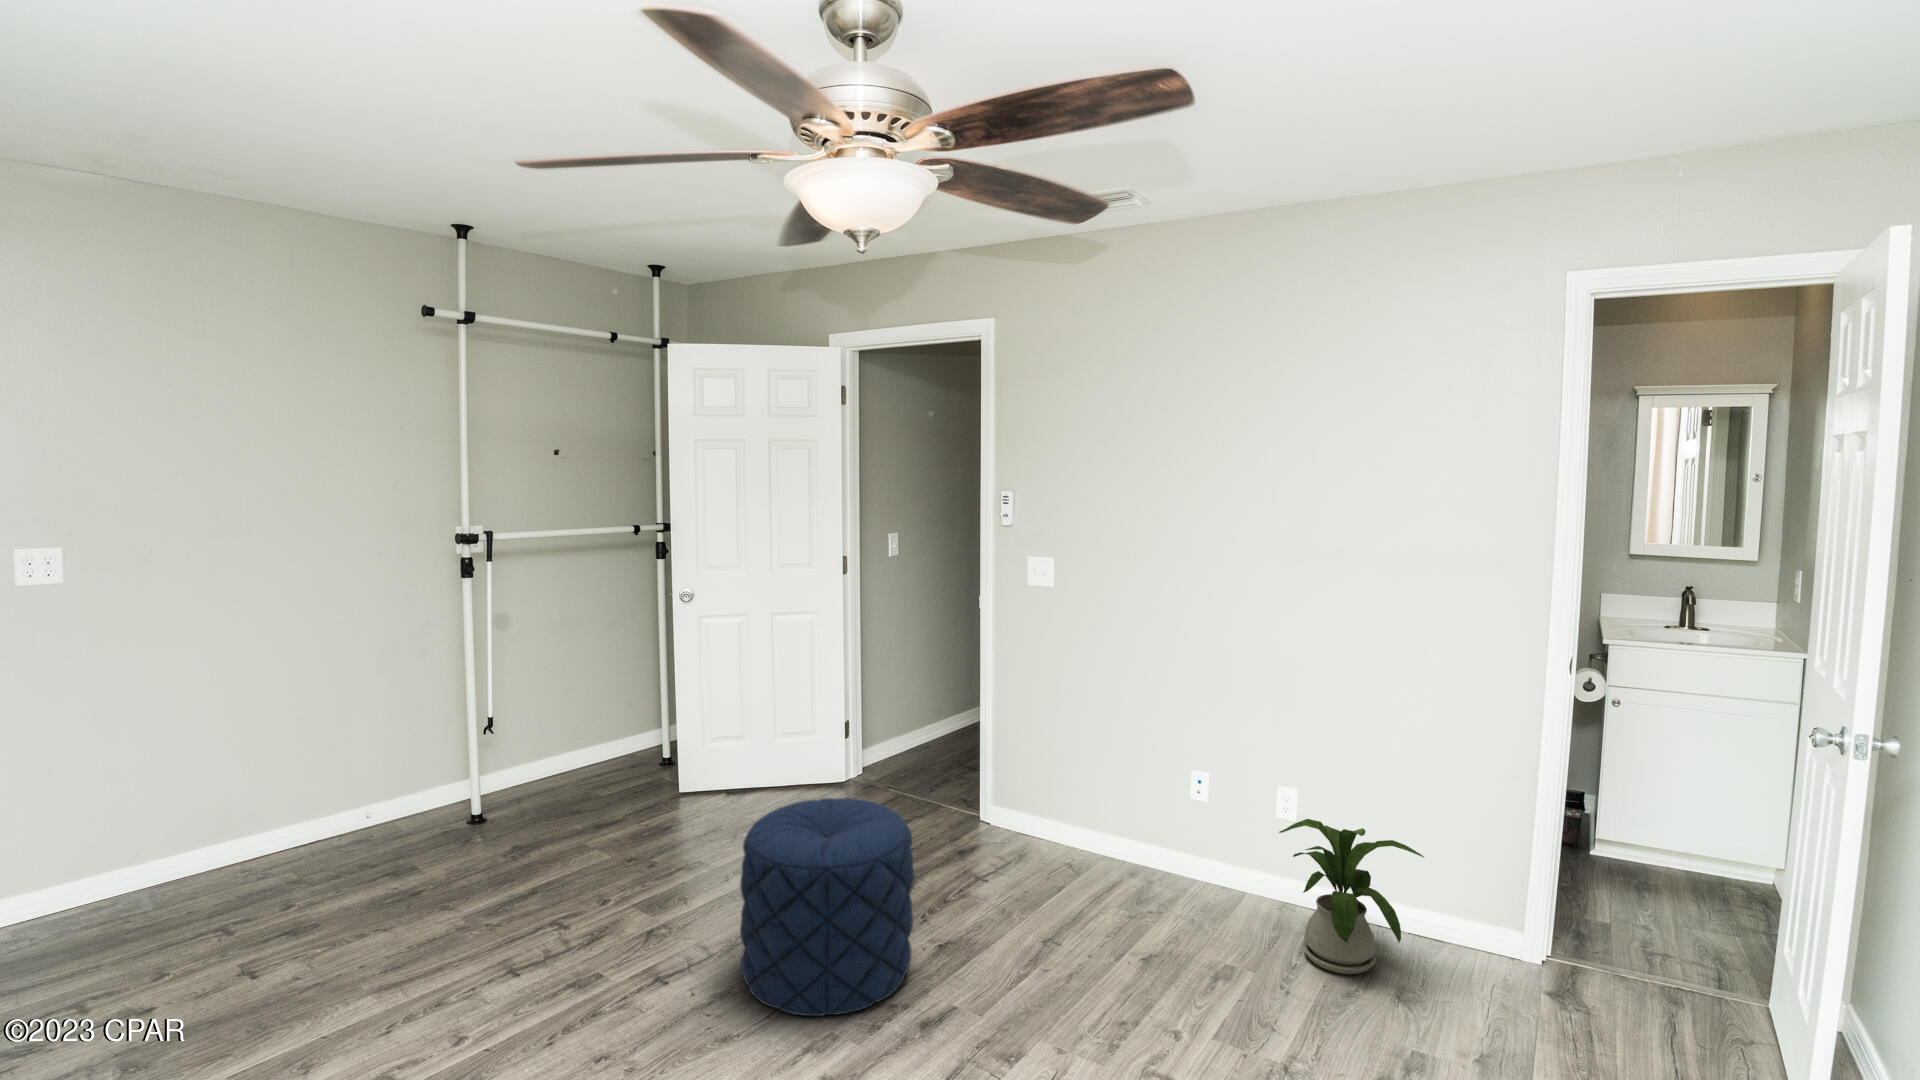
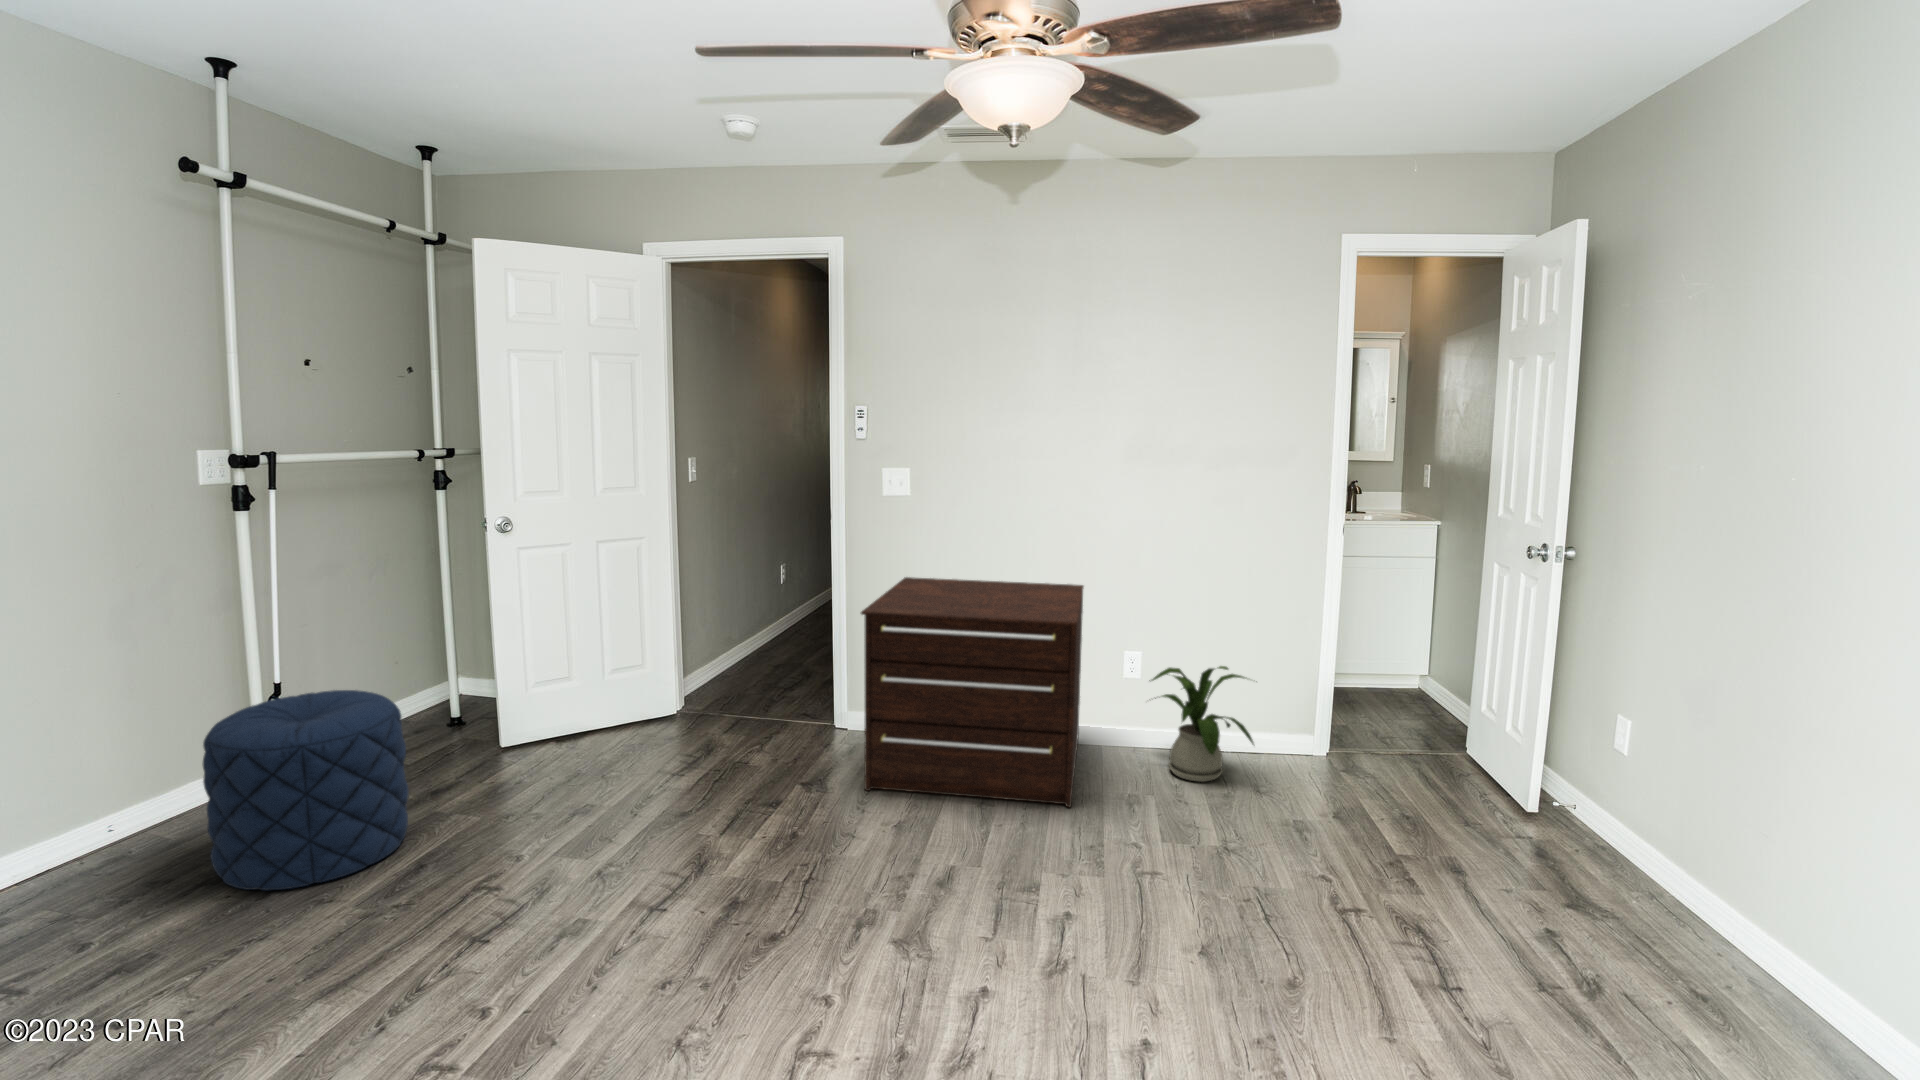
dresser: none [936,673,1229,969] -> present [861,577,1084,807]
pouf: present [740,798,914,1016] -> present [203,690,409,891]

